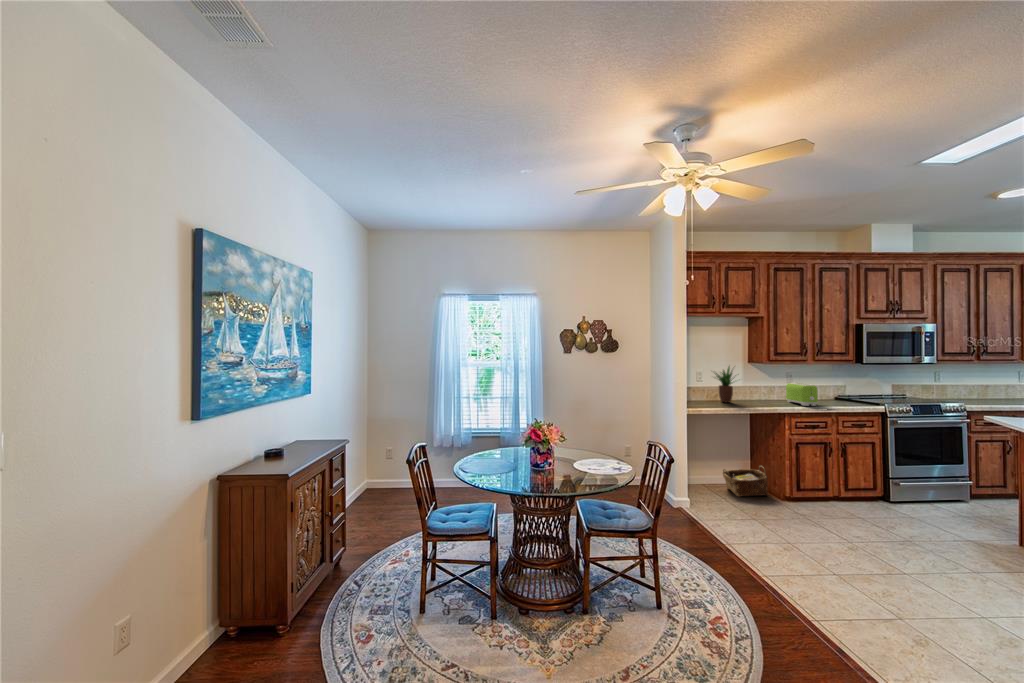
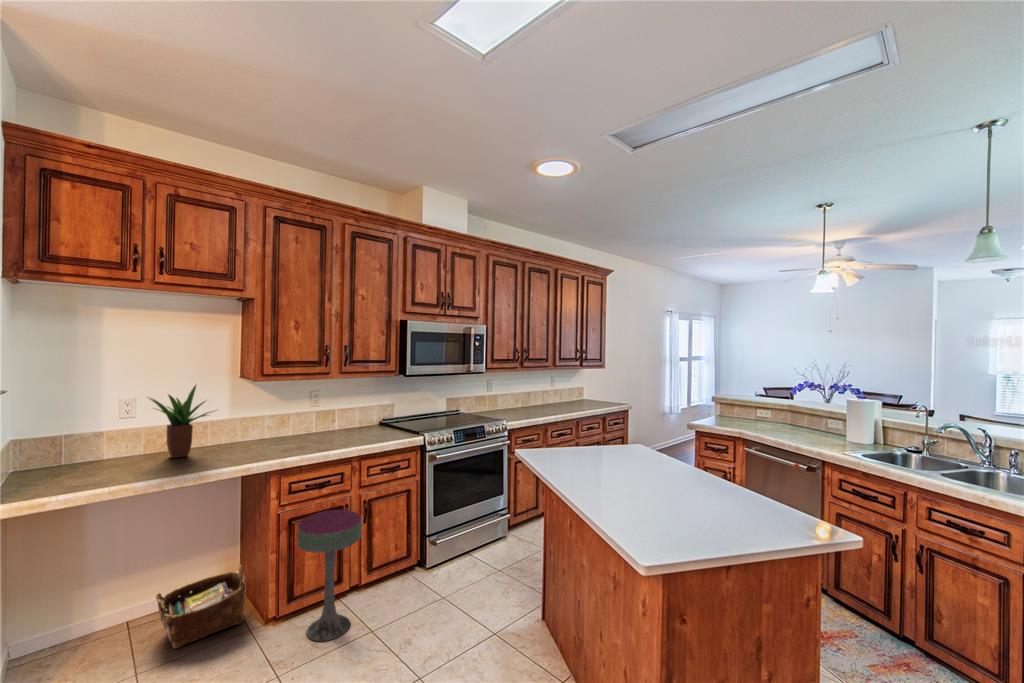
toaster: present [786,383,818,406] -> none [297,409,335,449]
bar stool: none [806,443,850,515] -> present [297,510,362,641]

